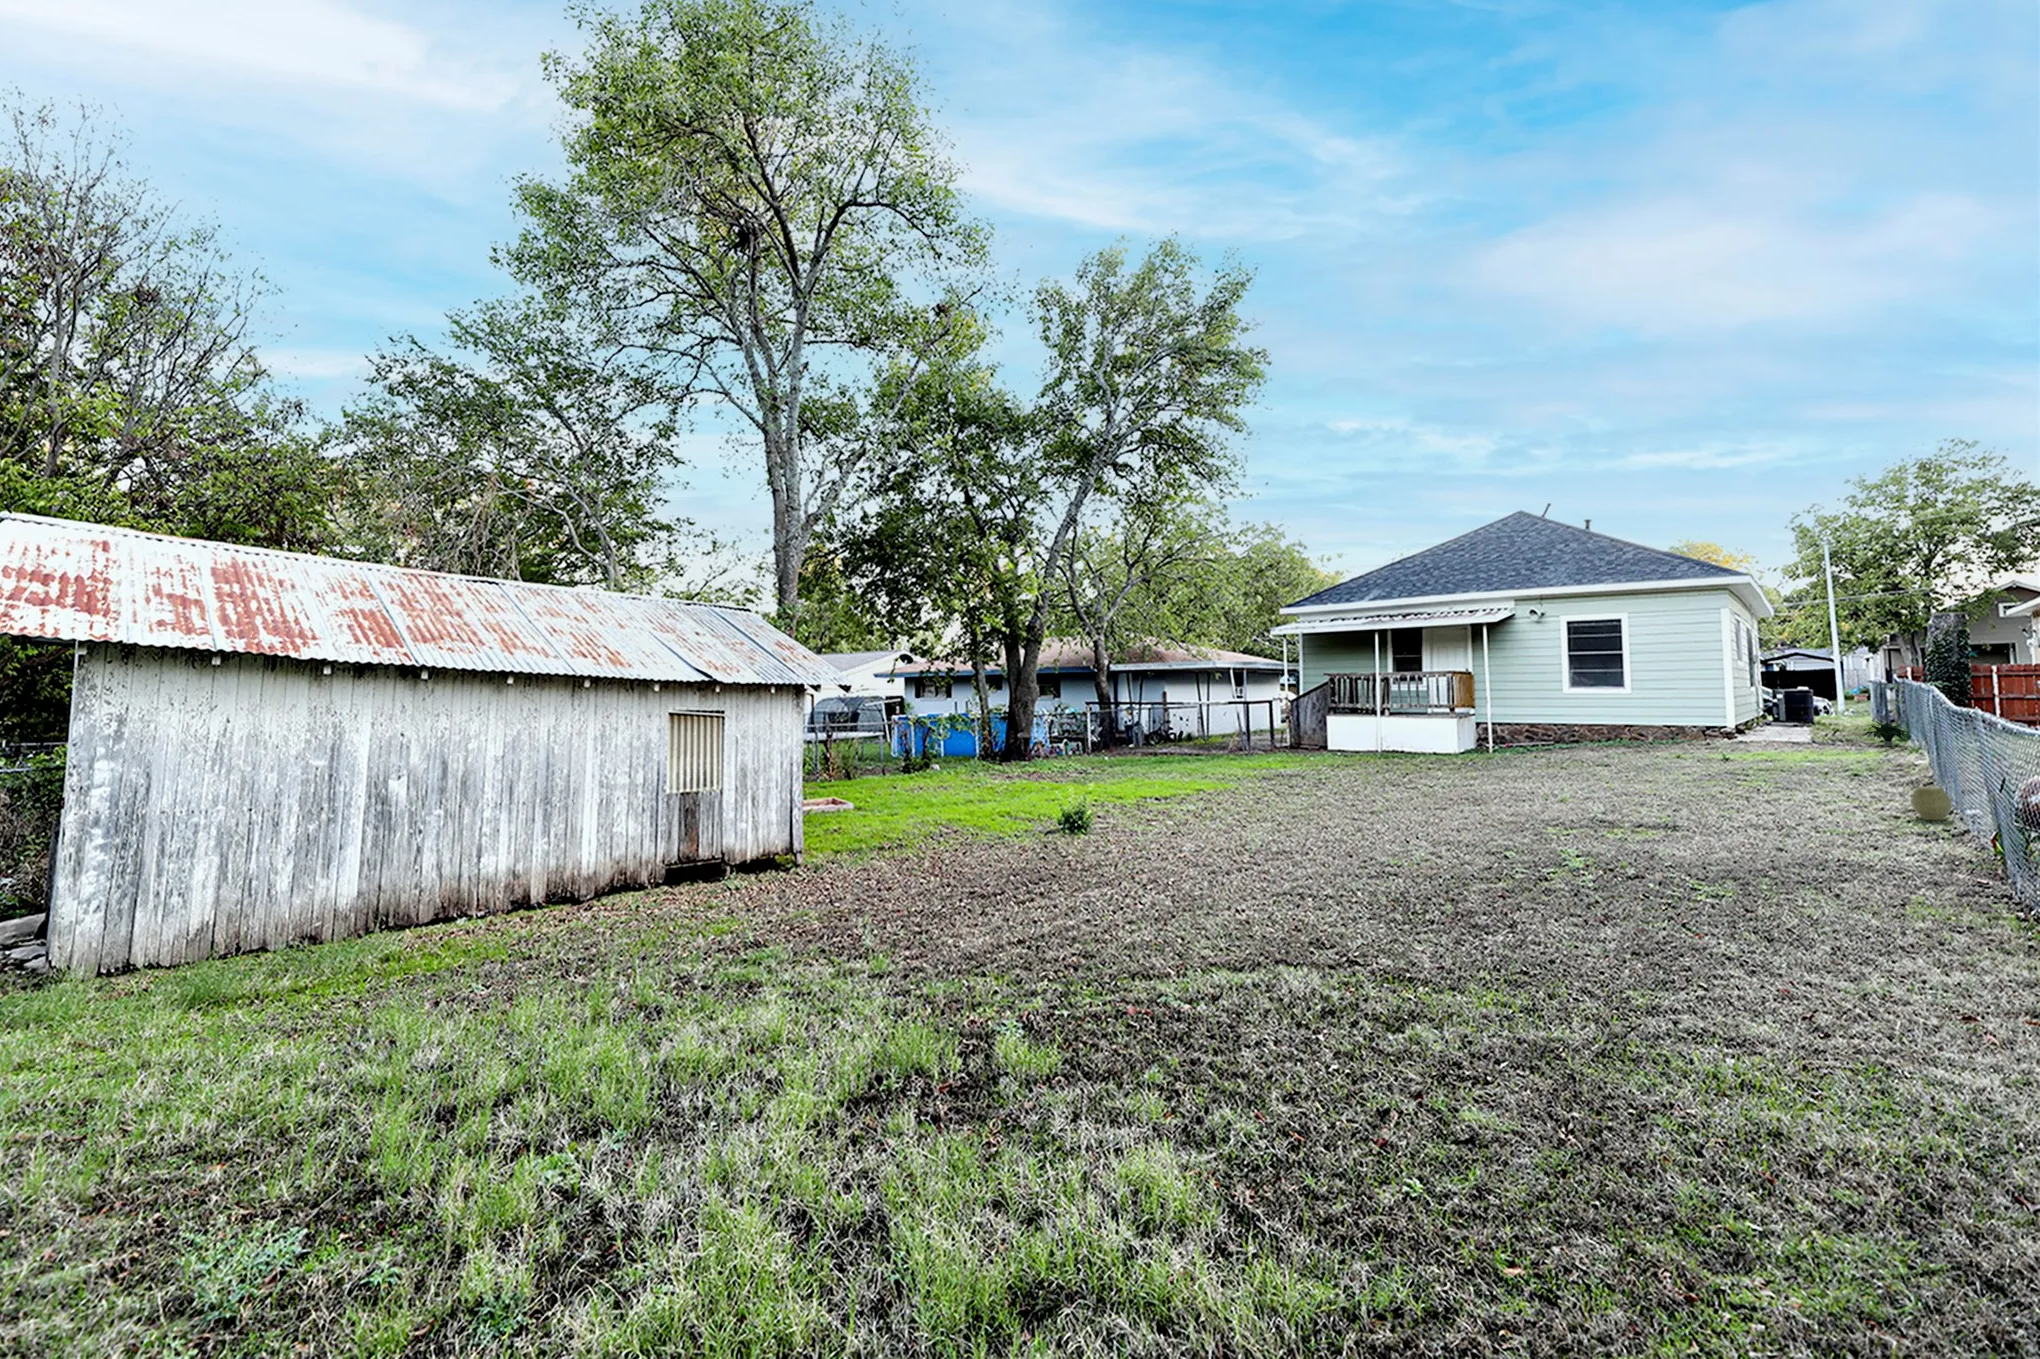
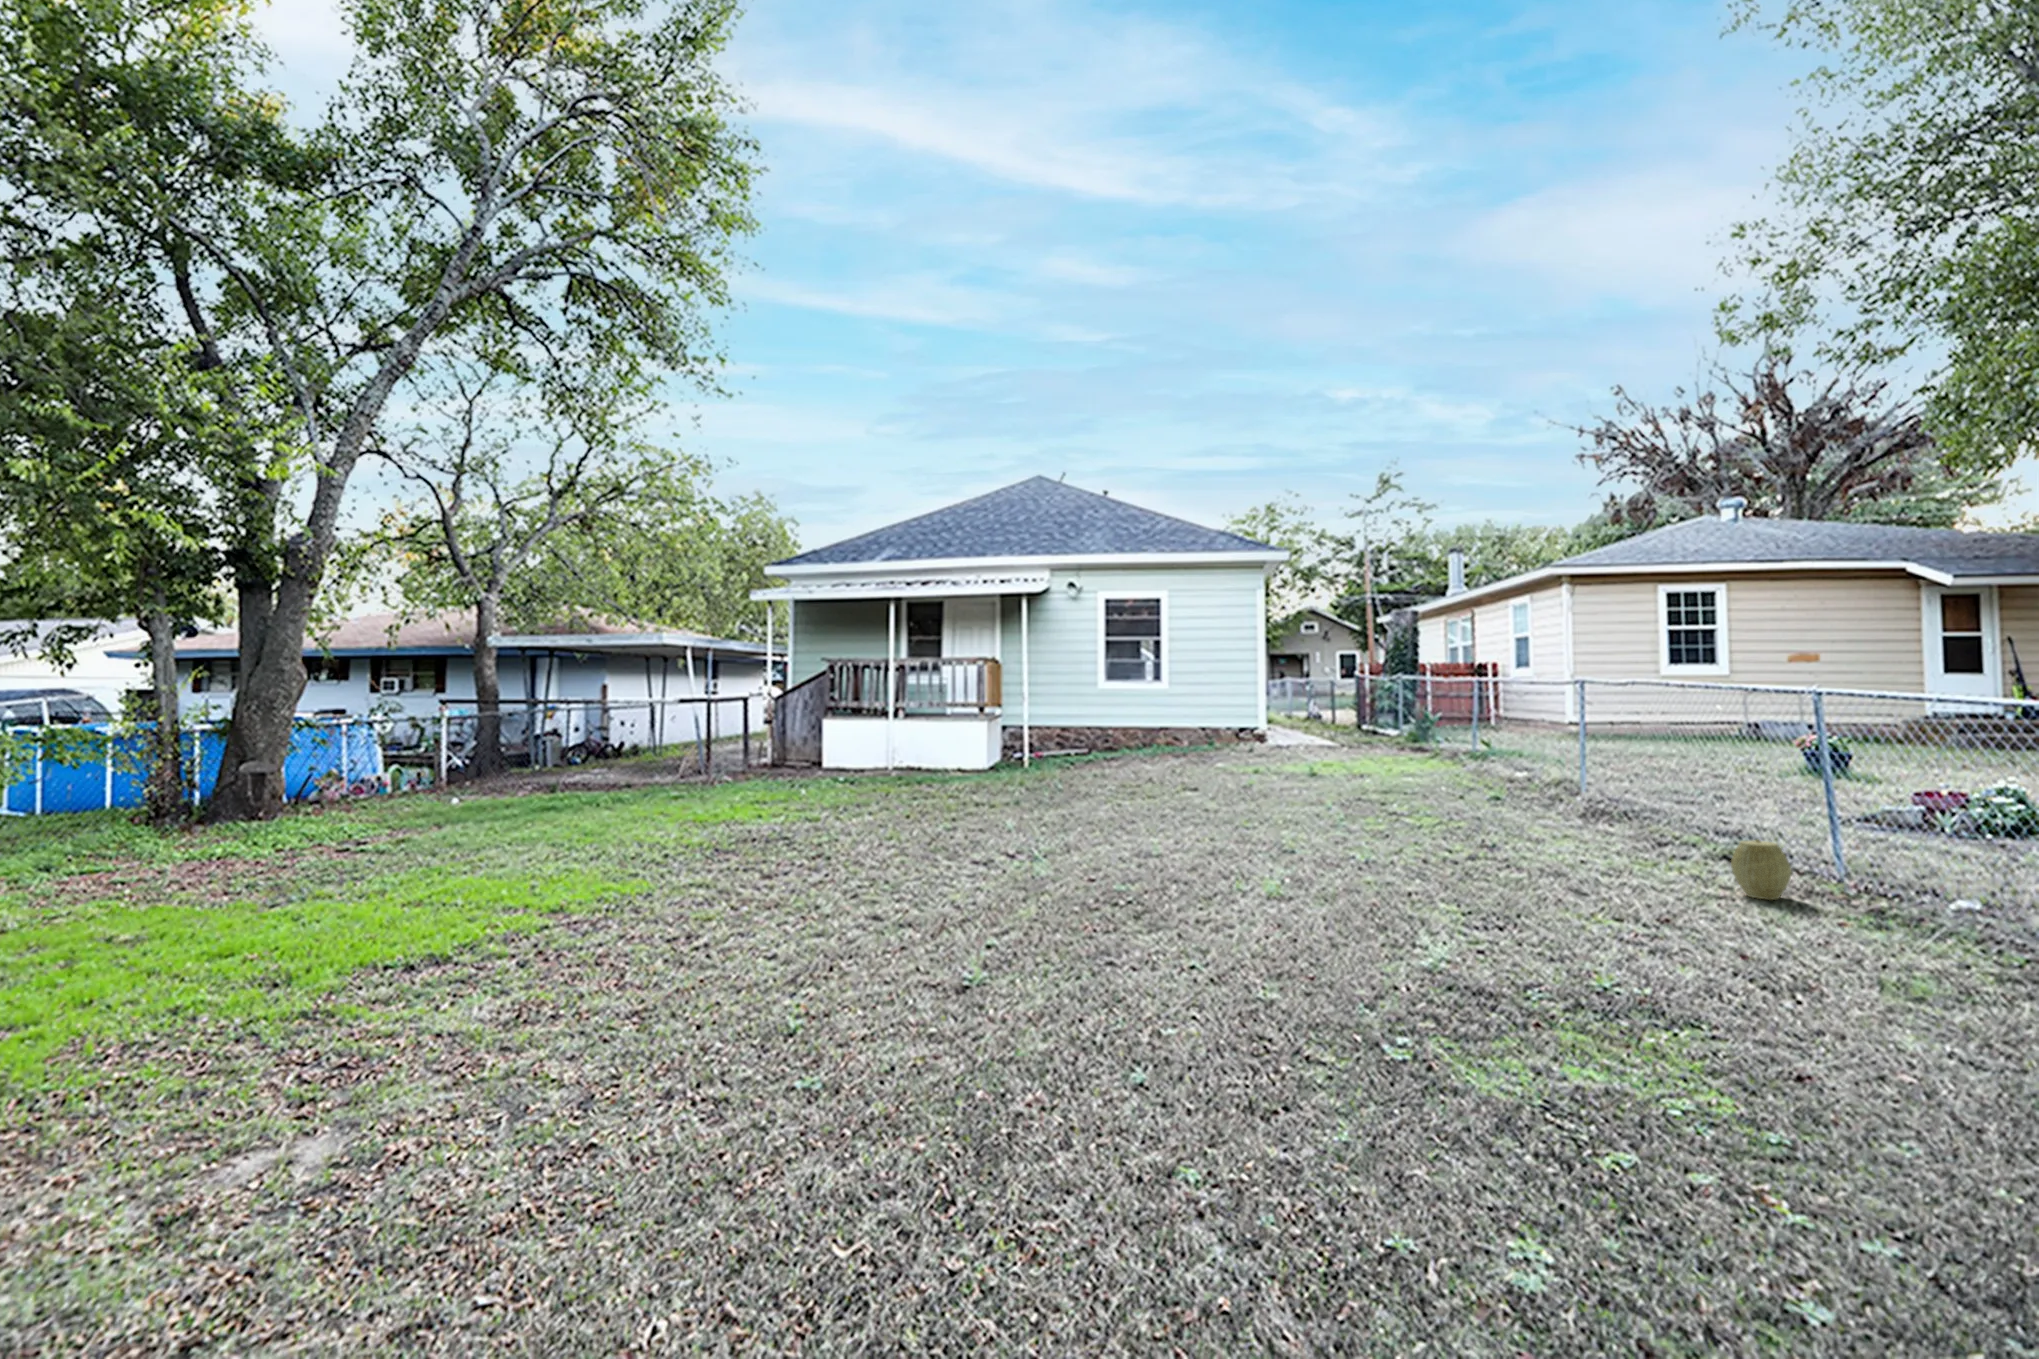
potted plant: present [1864,721,1910,746] -> none [1375,718,1416,747]

